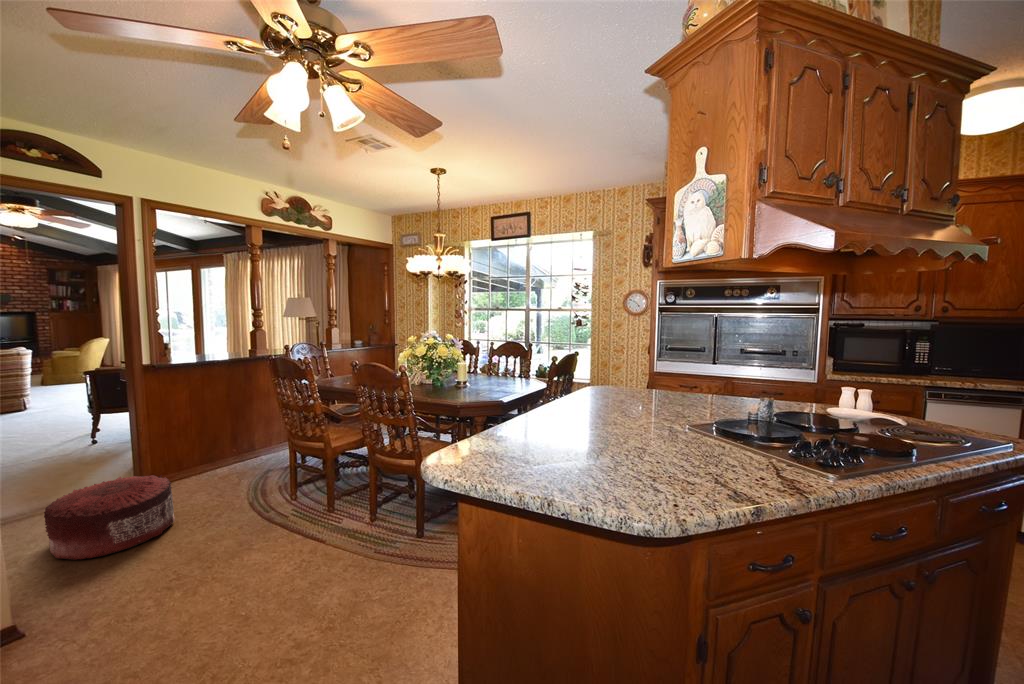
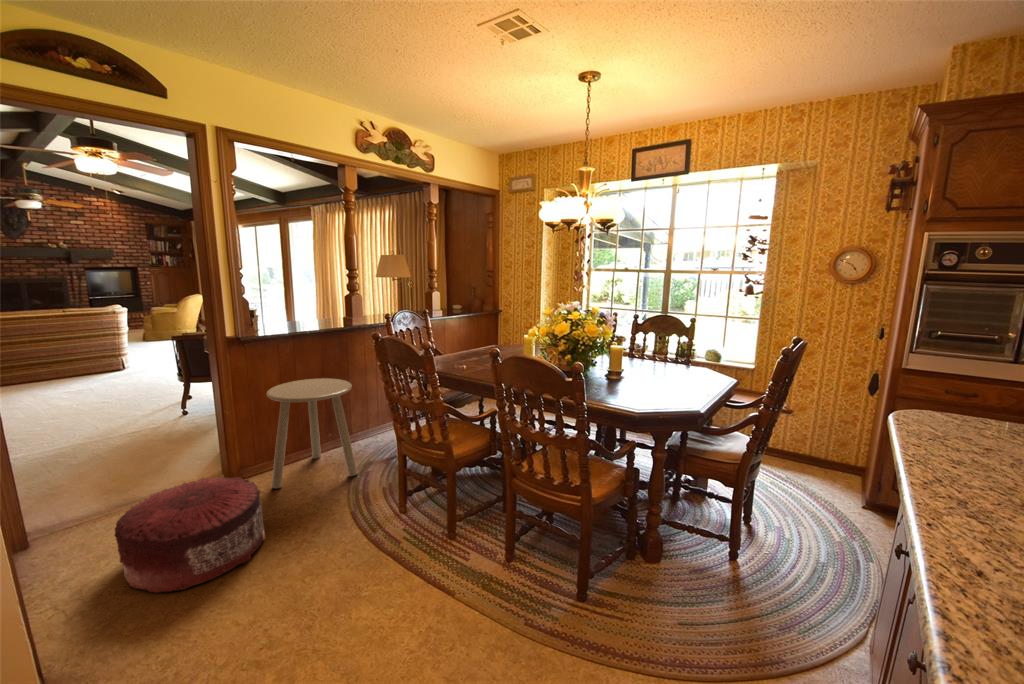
side table: none [179,399,260,490] -> present [267,378,357,488]

